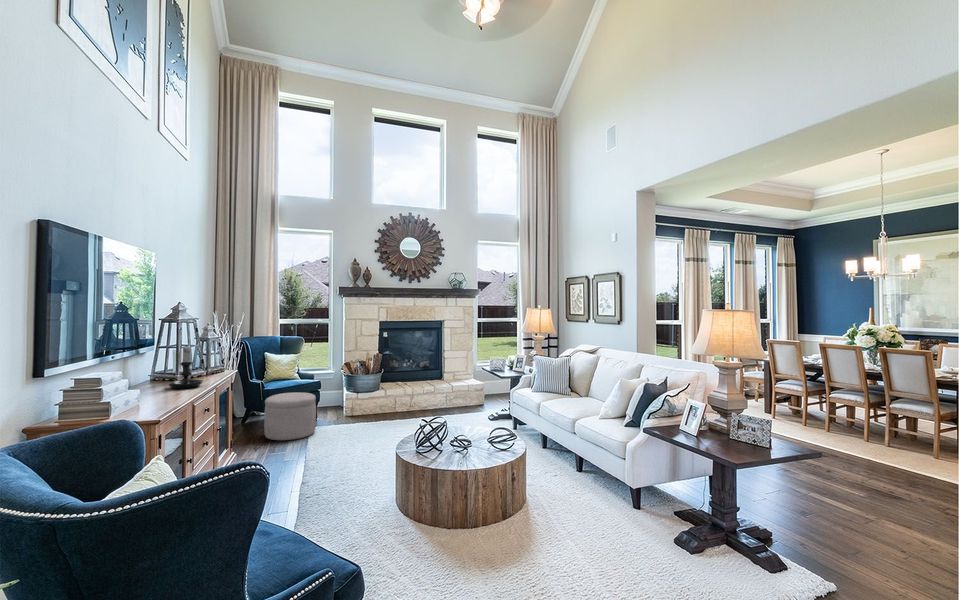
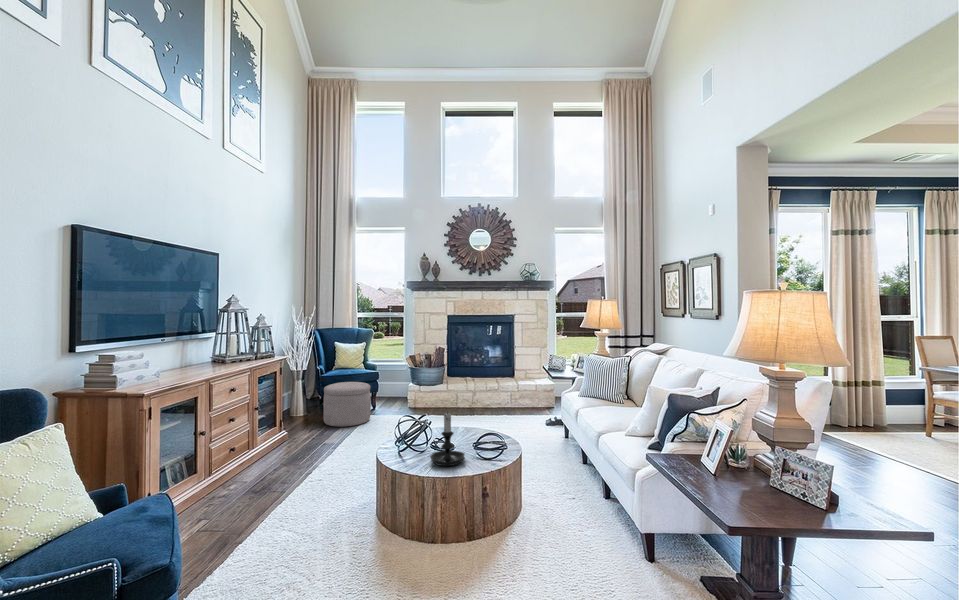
candle holder: present [168,347,203,389] -> present [430,413,465,466]

